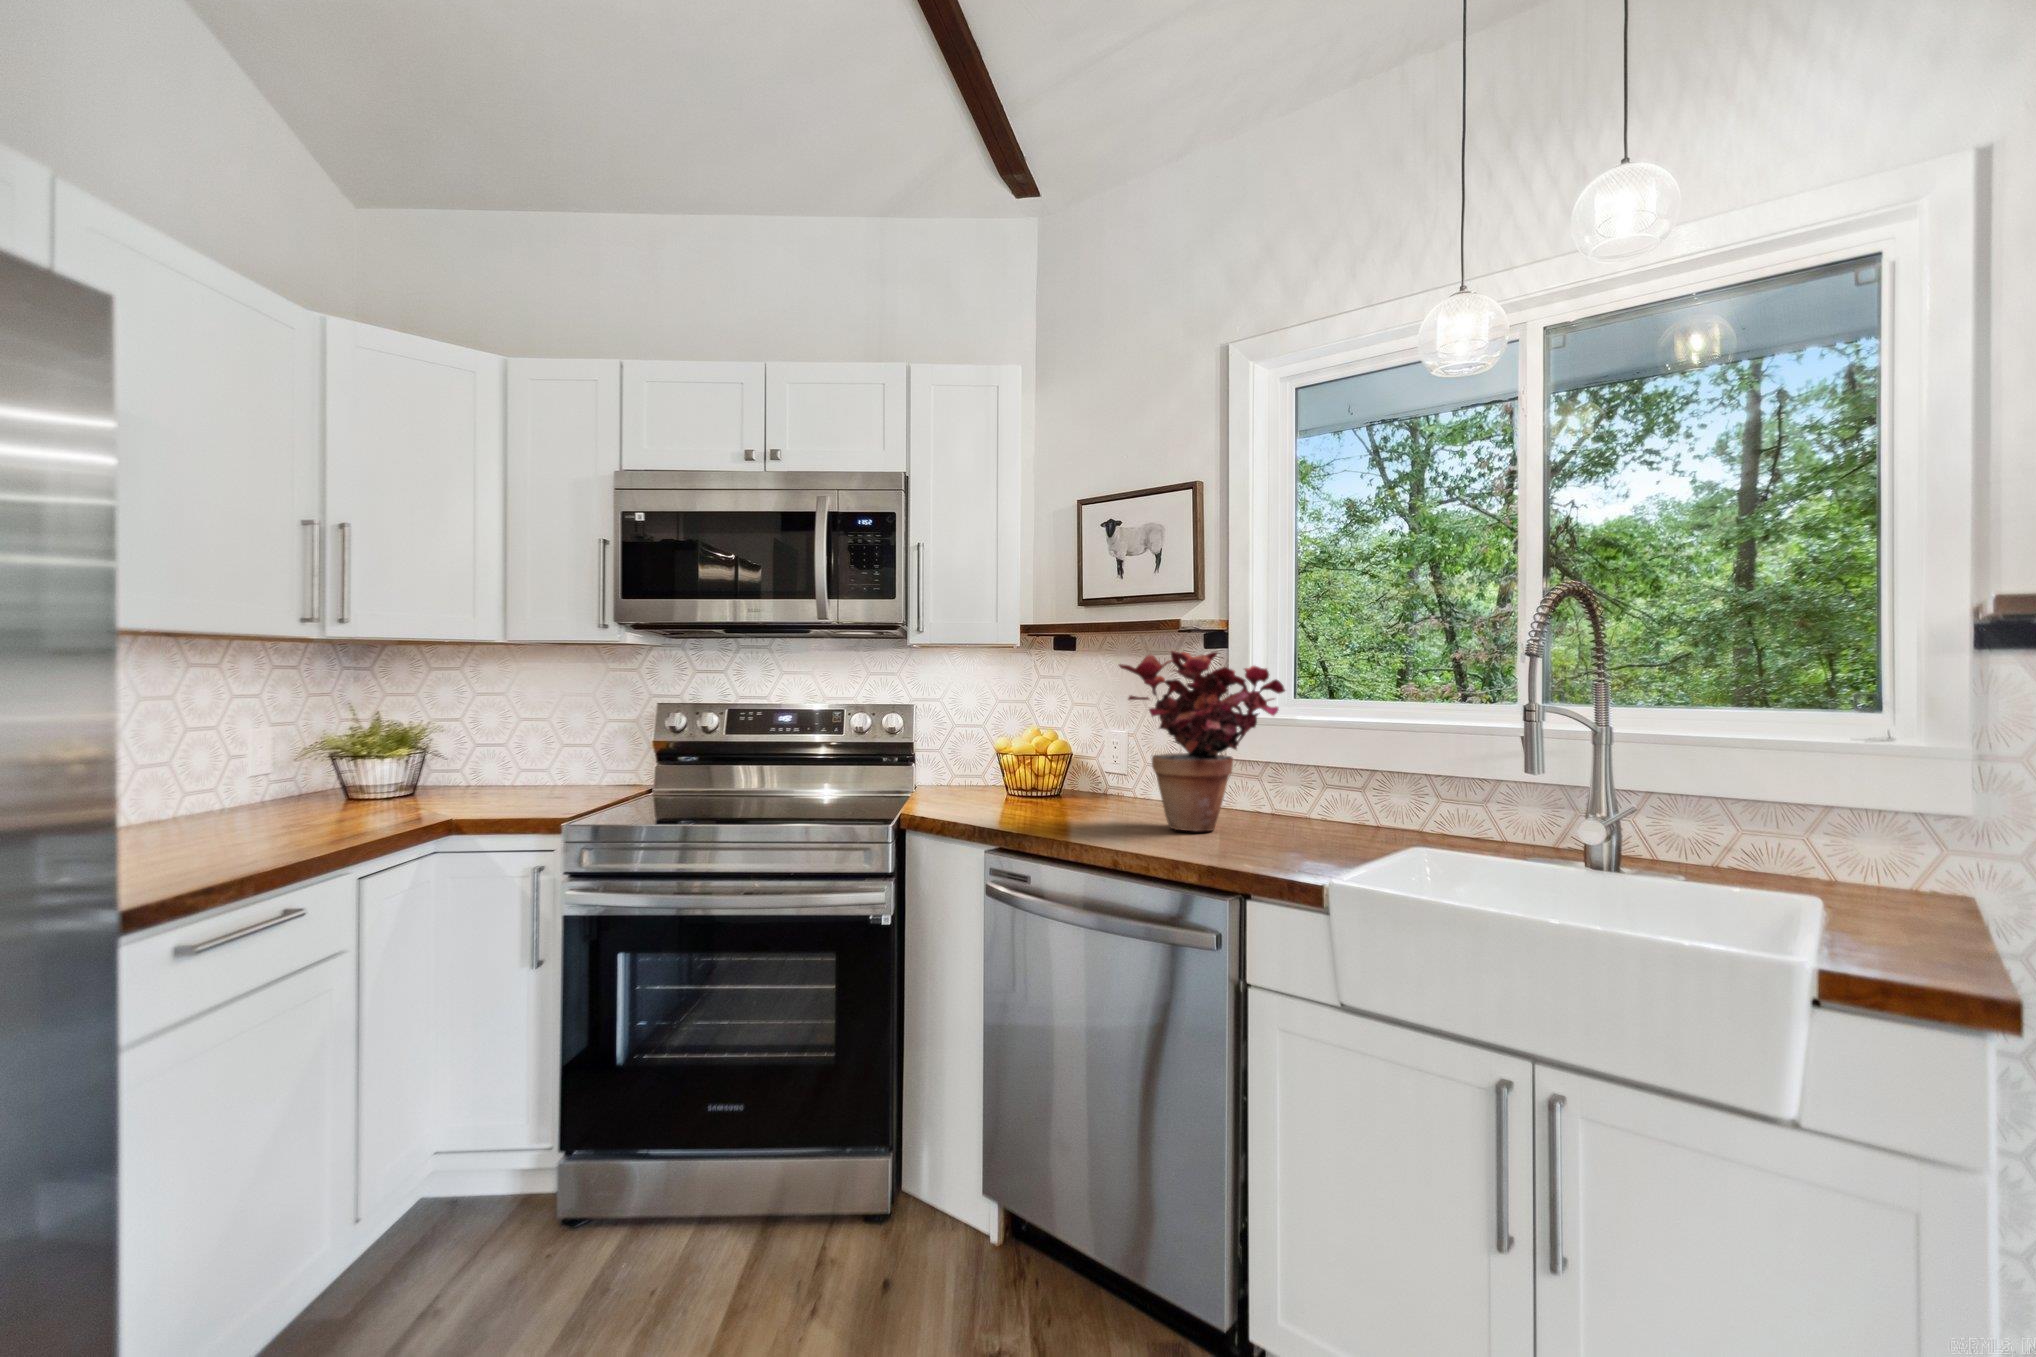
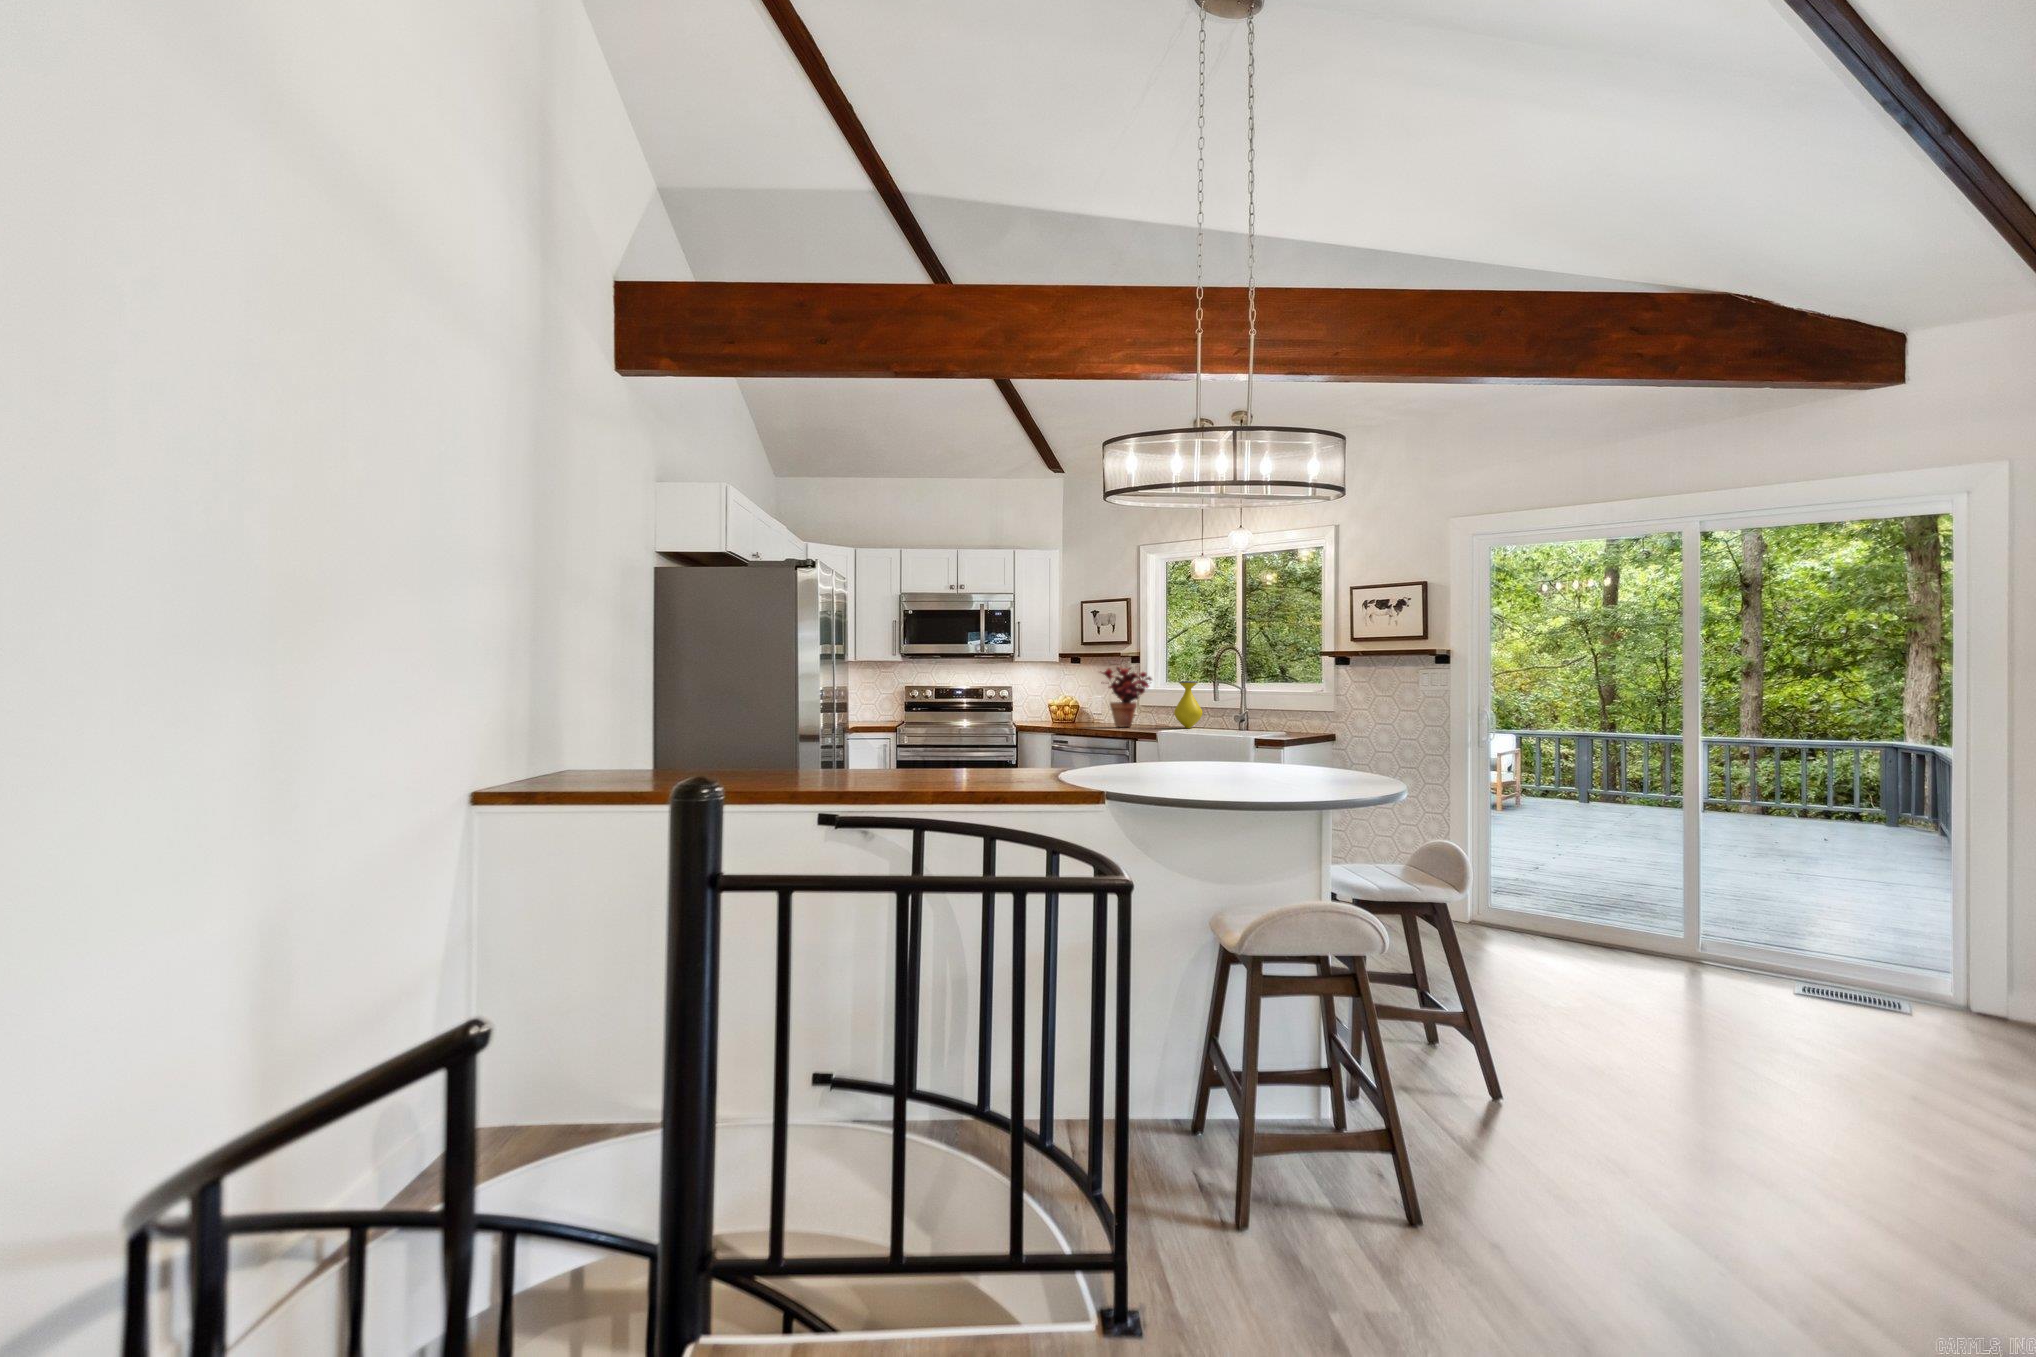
vase: none [1347,695,1445,840] -> present [1174,681,1202,728]

